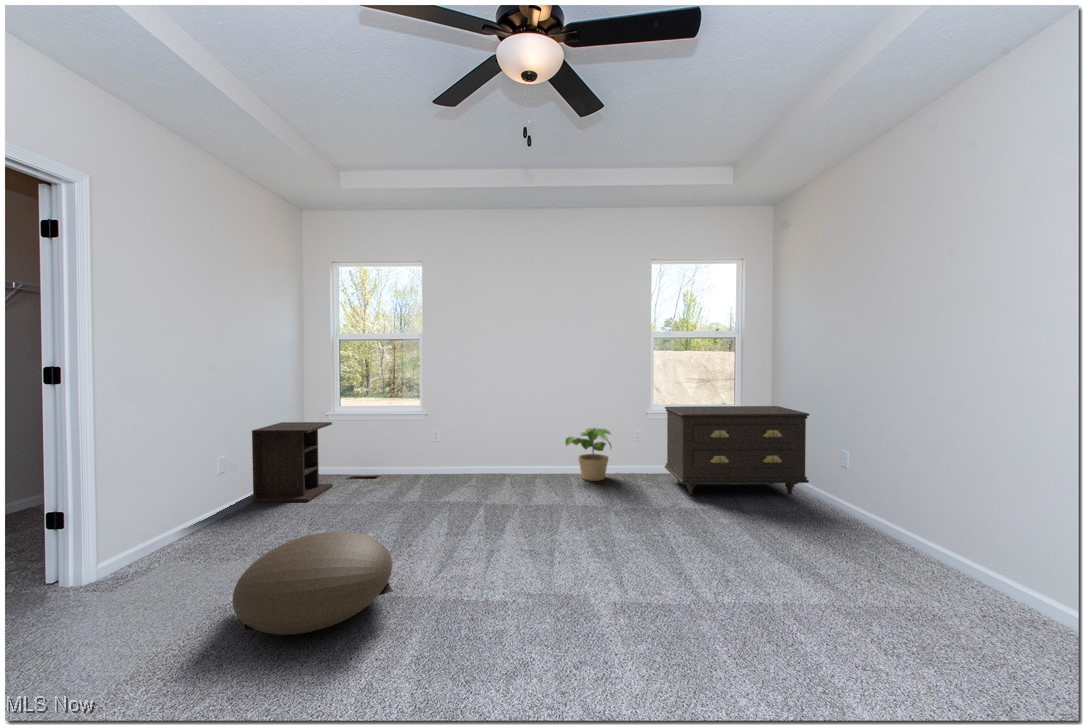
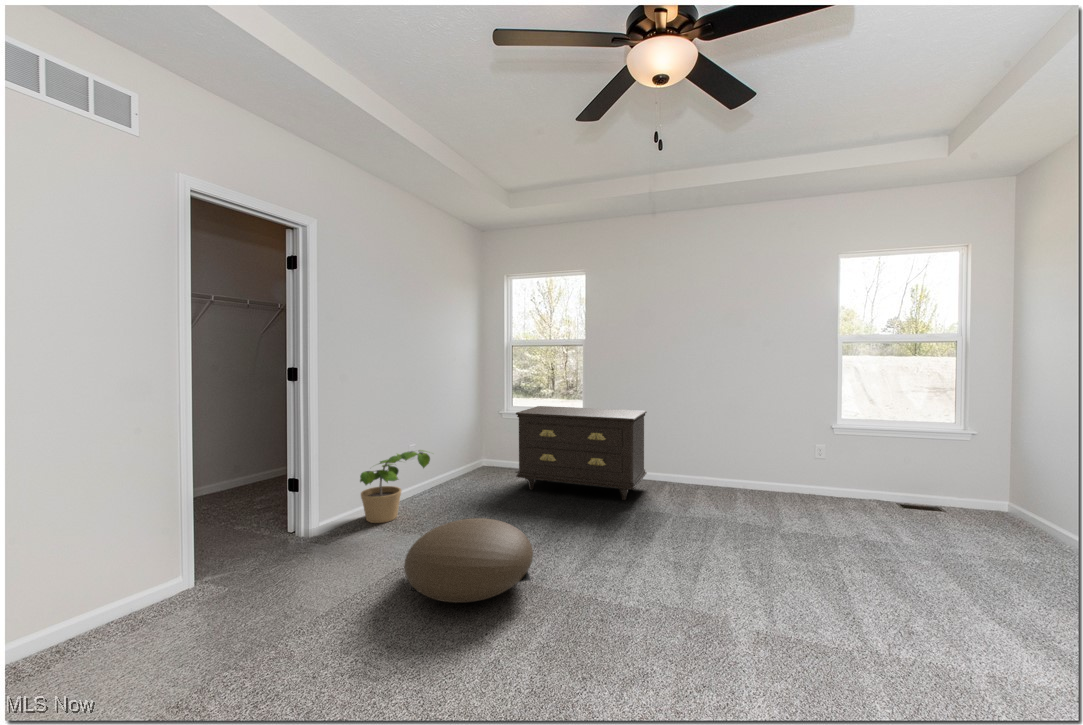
dresser: present [665,406,809,495] -> present [516,406,647,500]
nightstand: present [252,422,333,502] -> none [432,416,497,489]
potted plant: present [565,428,611,481] -> present [360,450,430,523]

